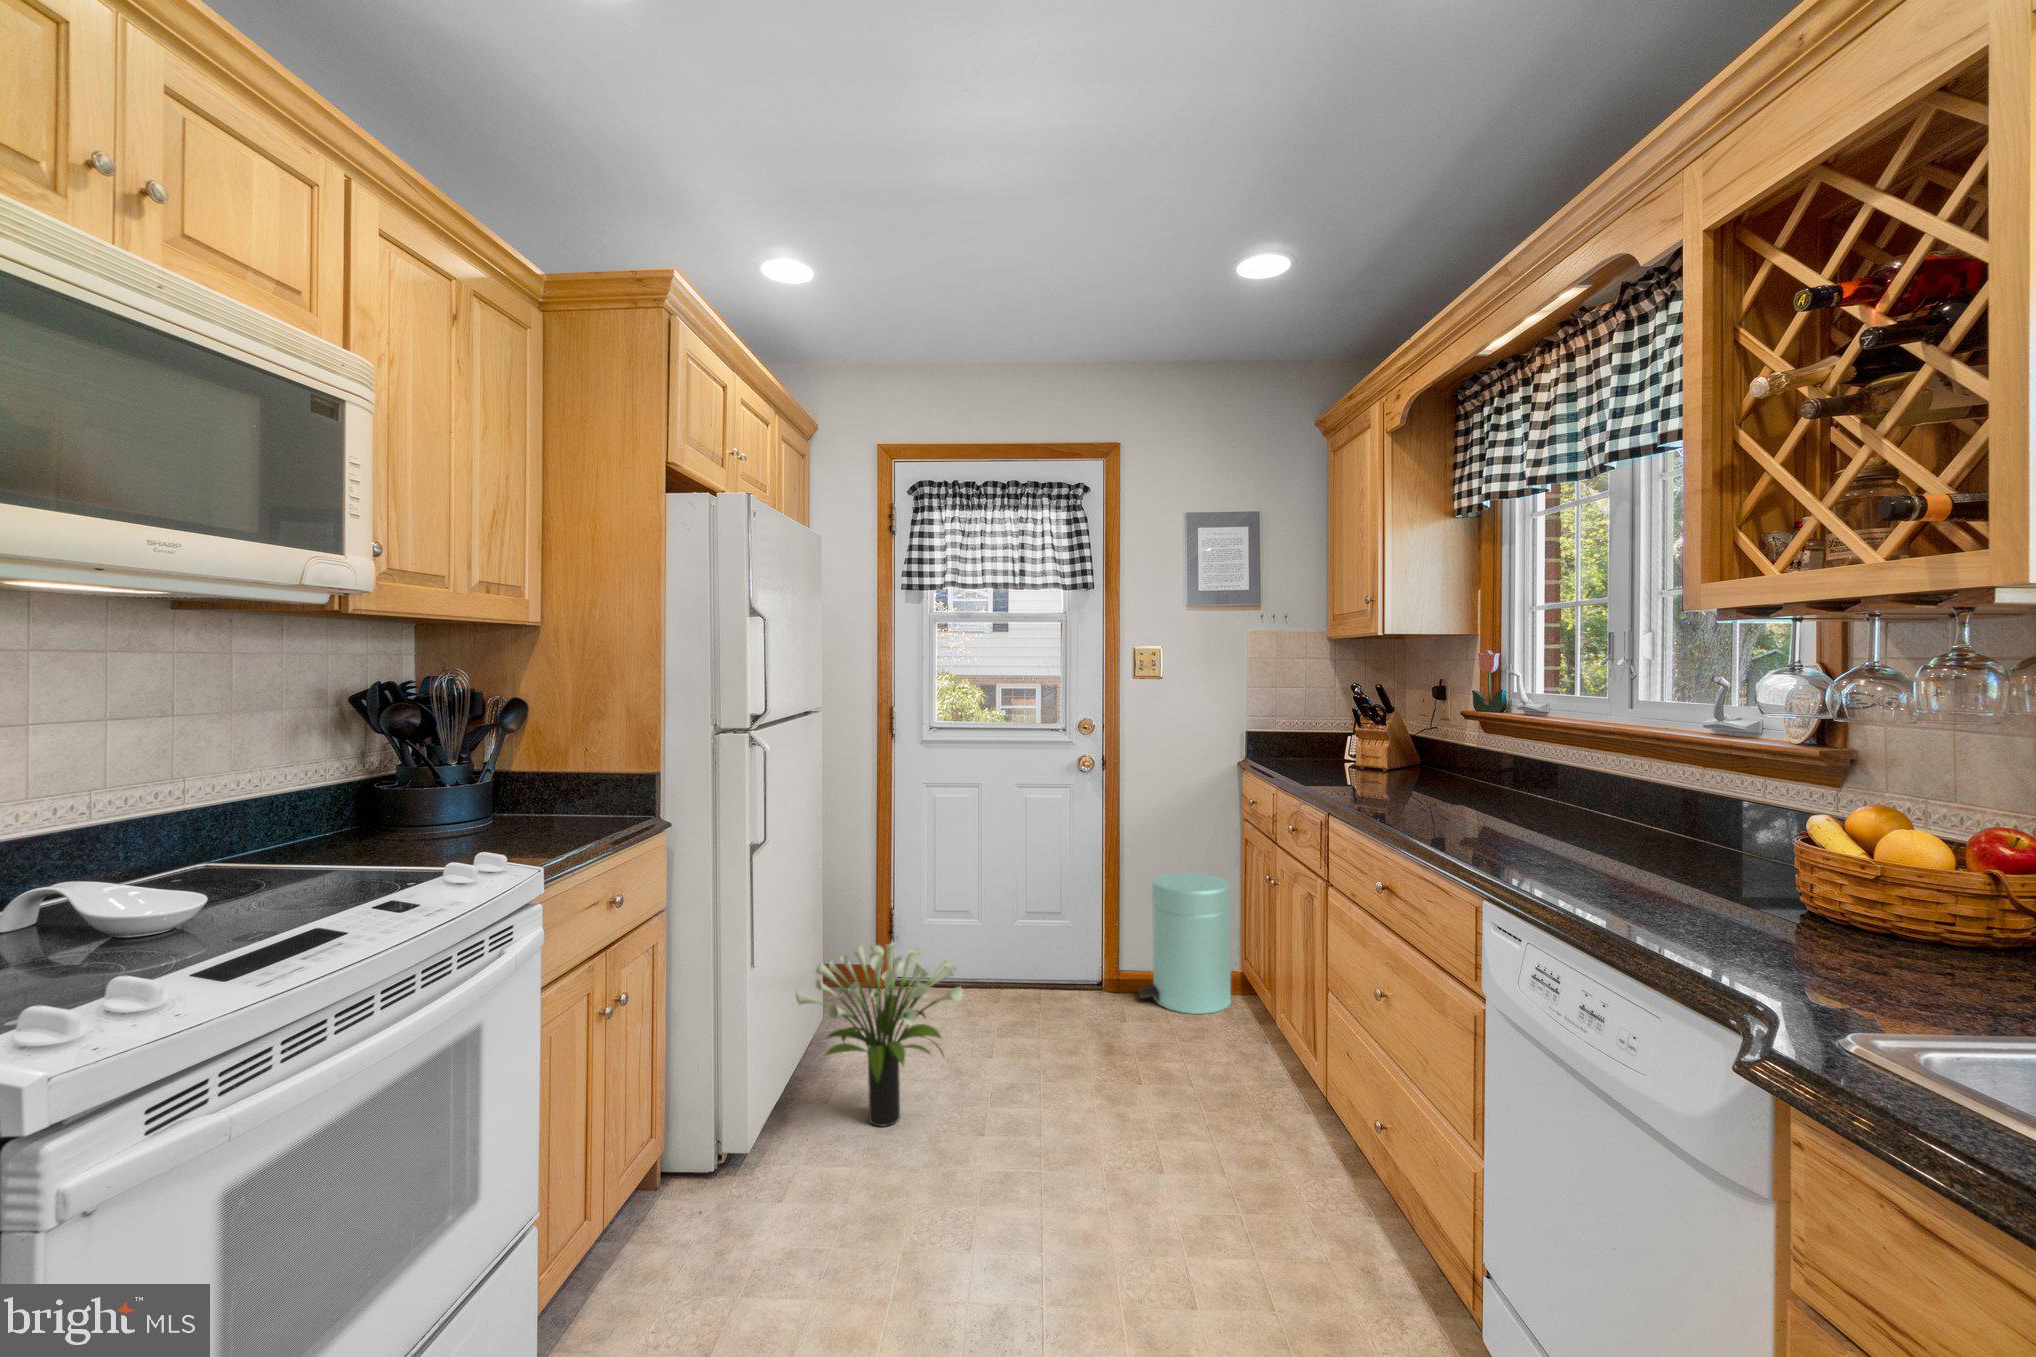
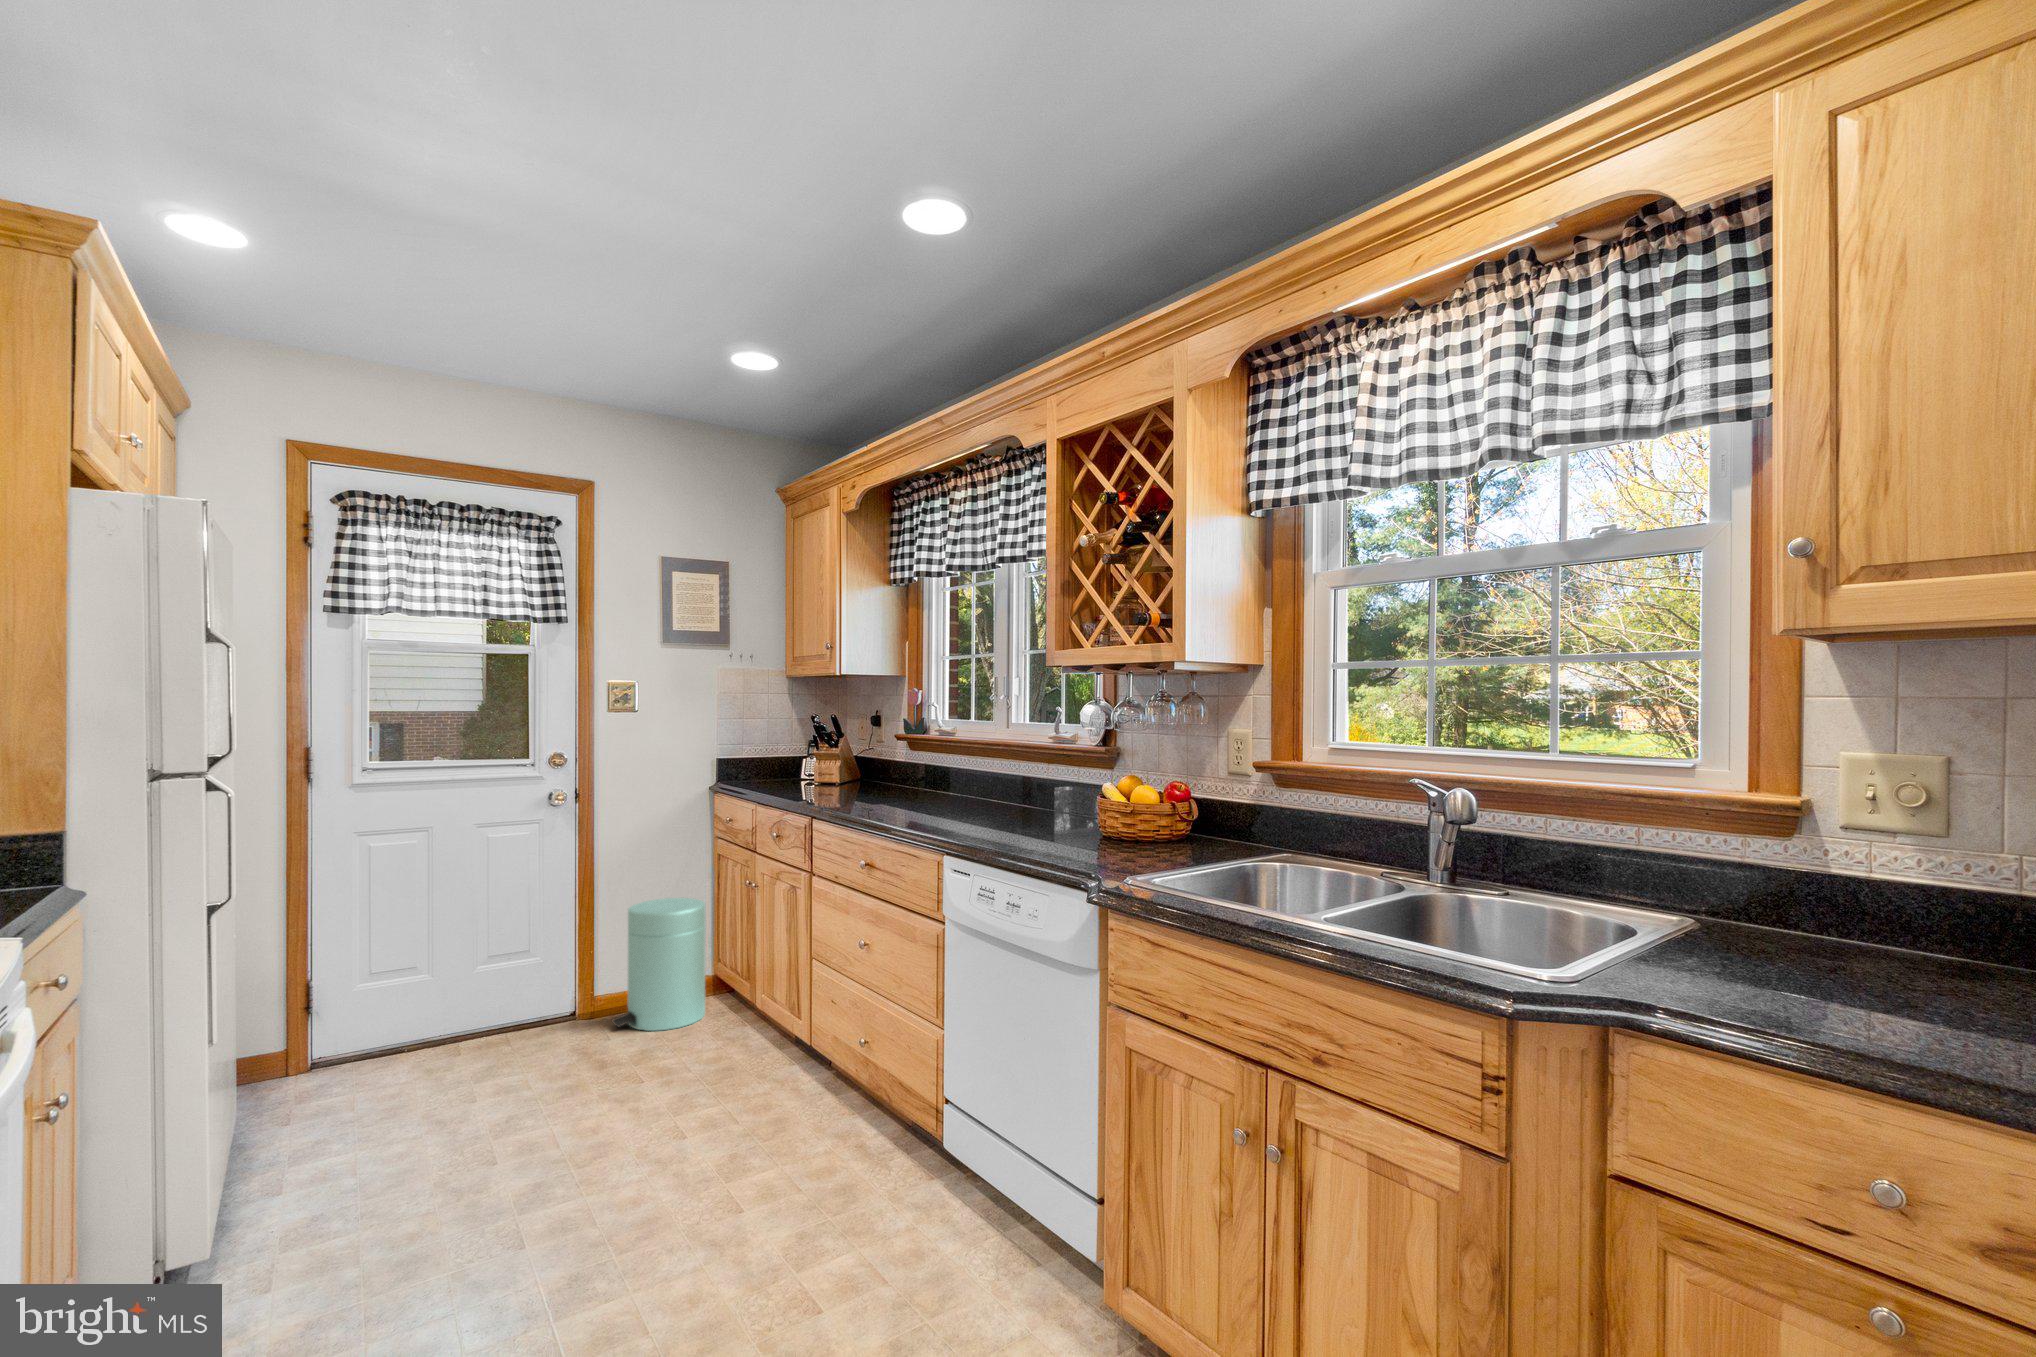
potted plant: present [796,942,963,1127] -> none [247,998,468,1201]

